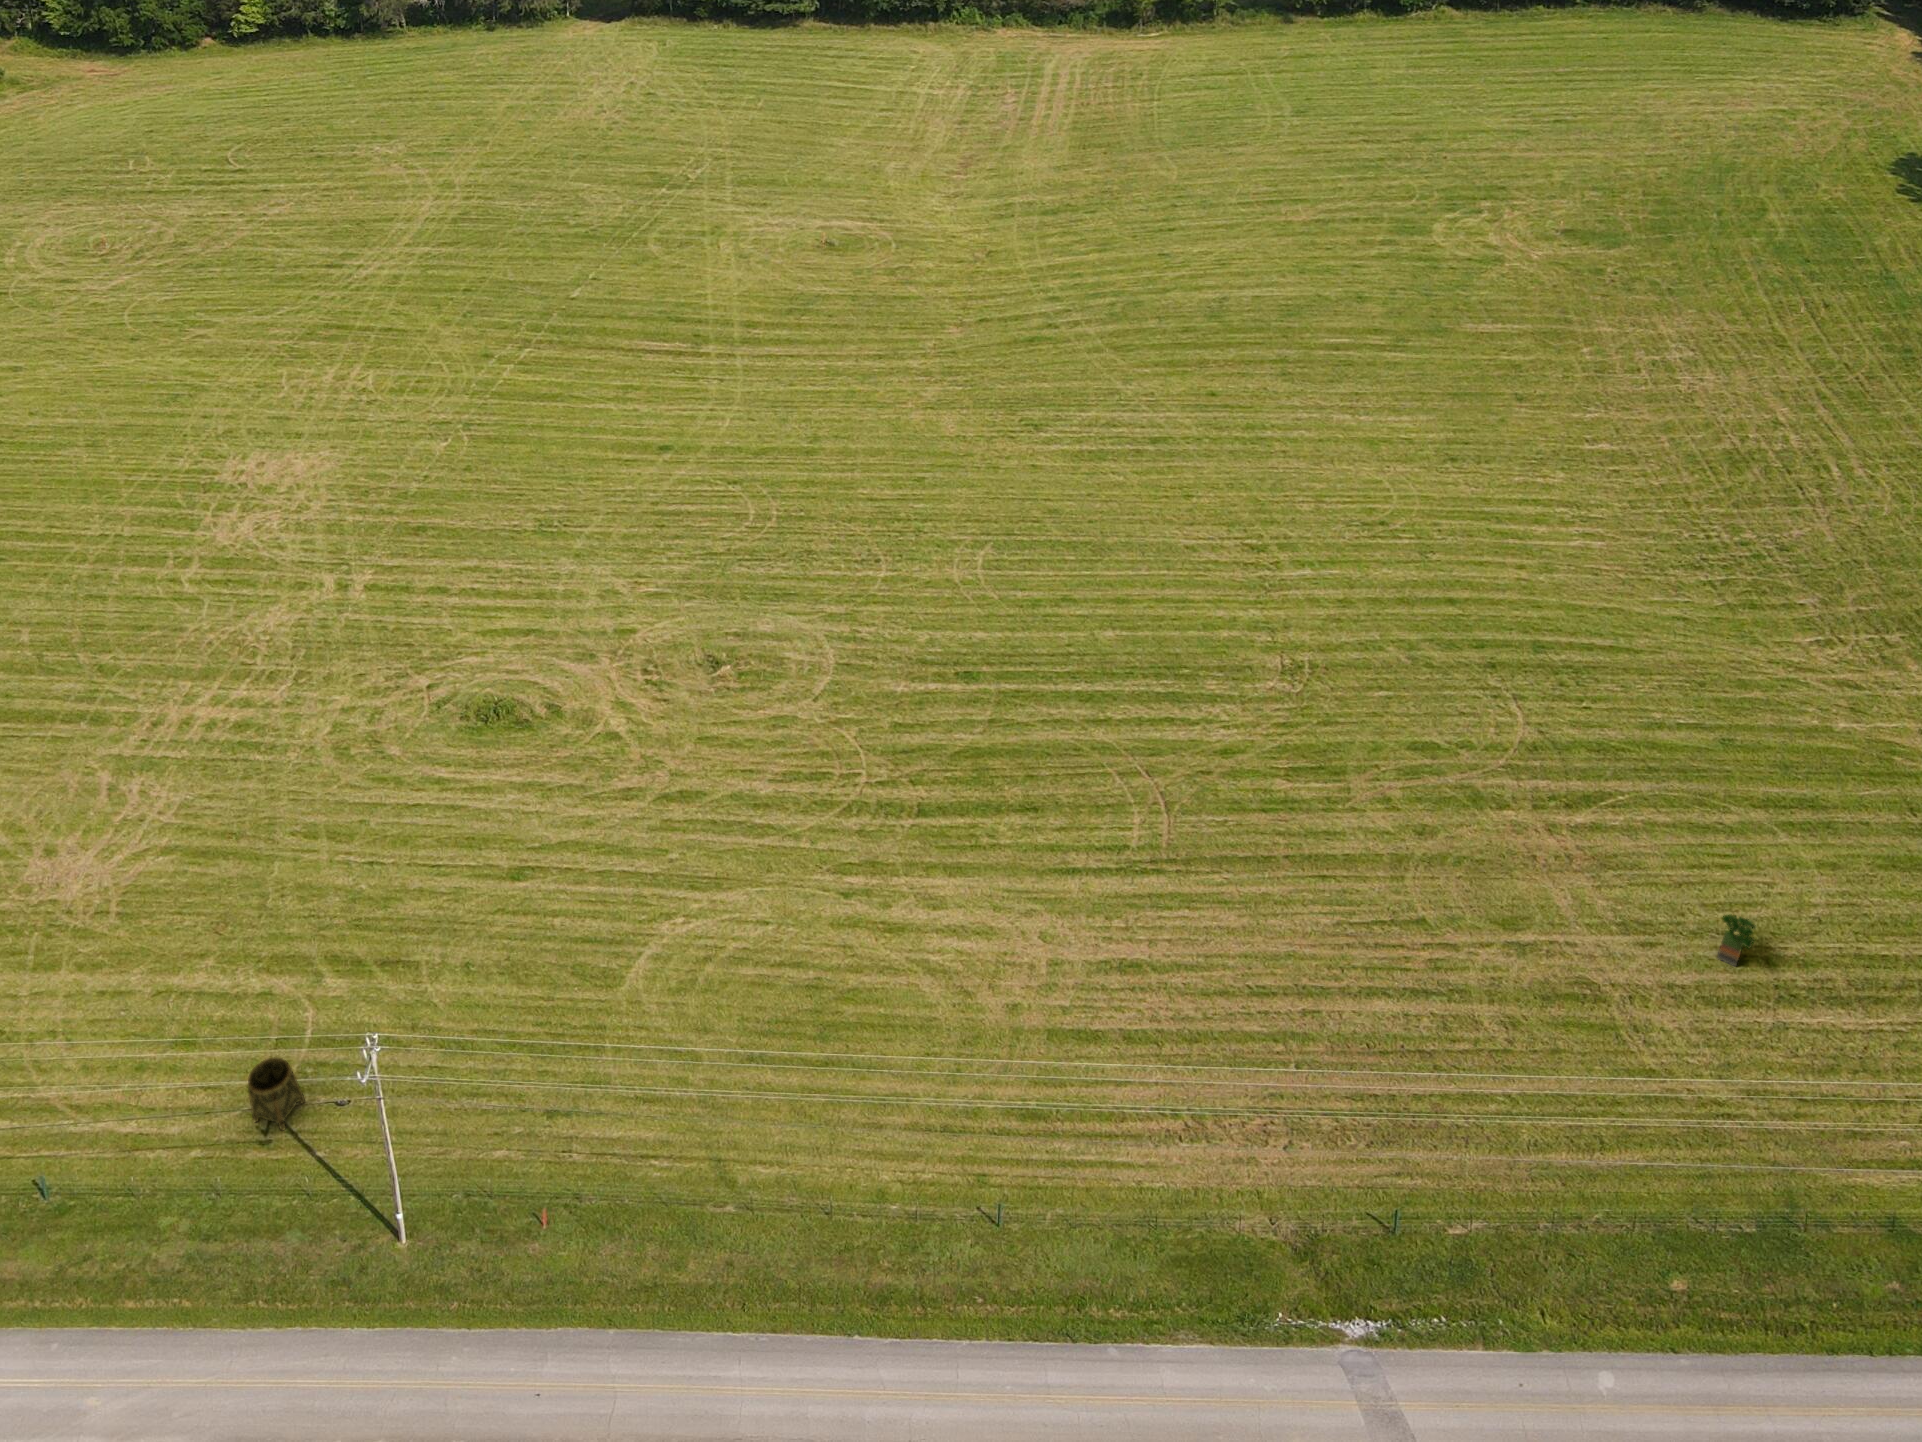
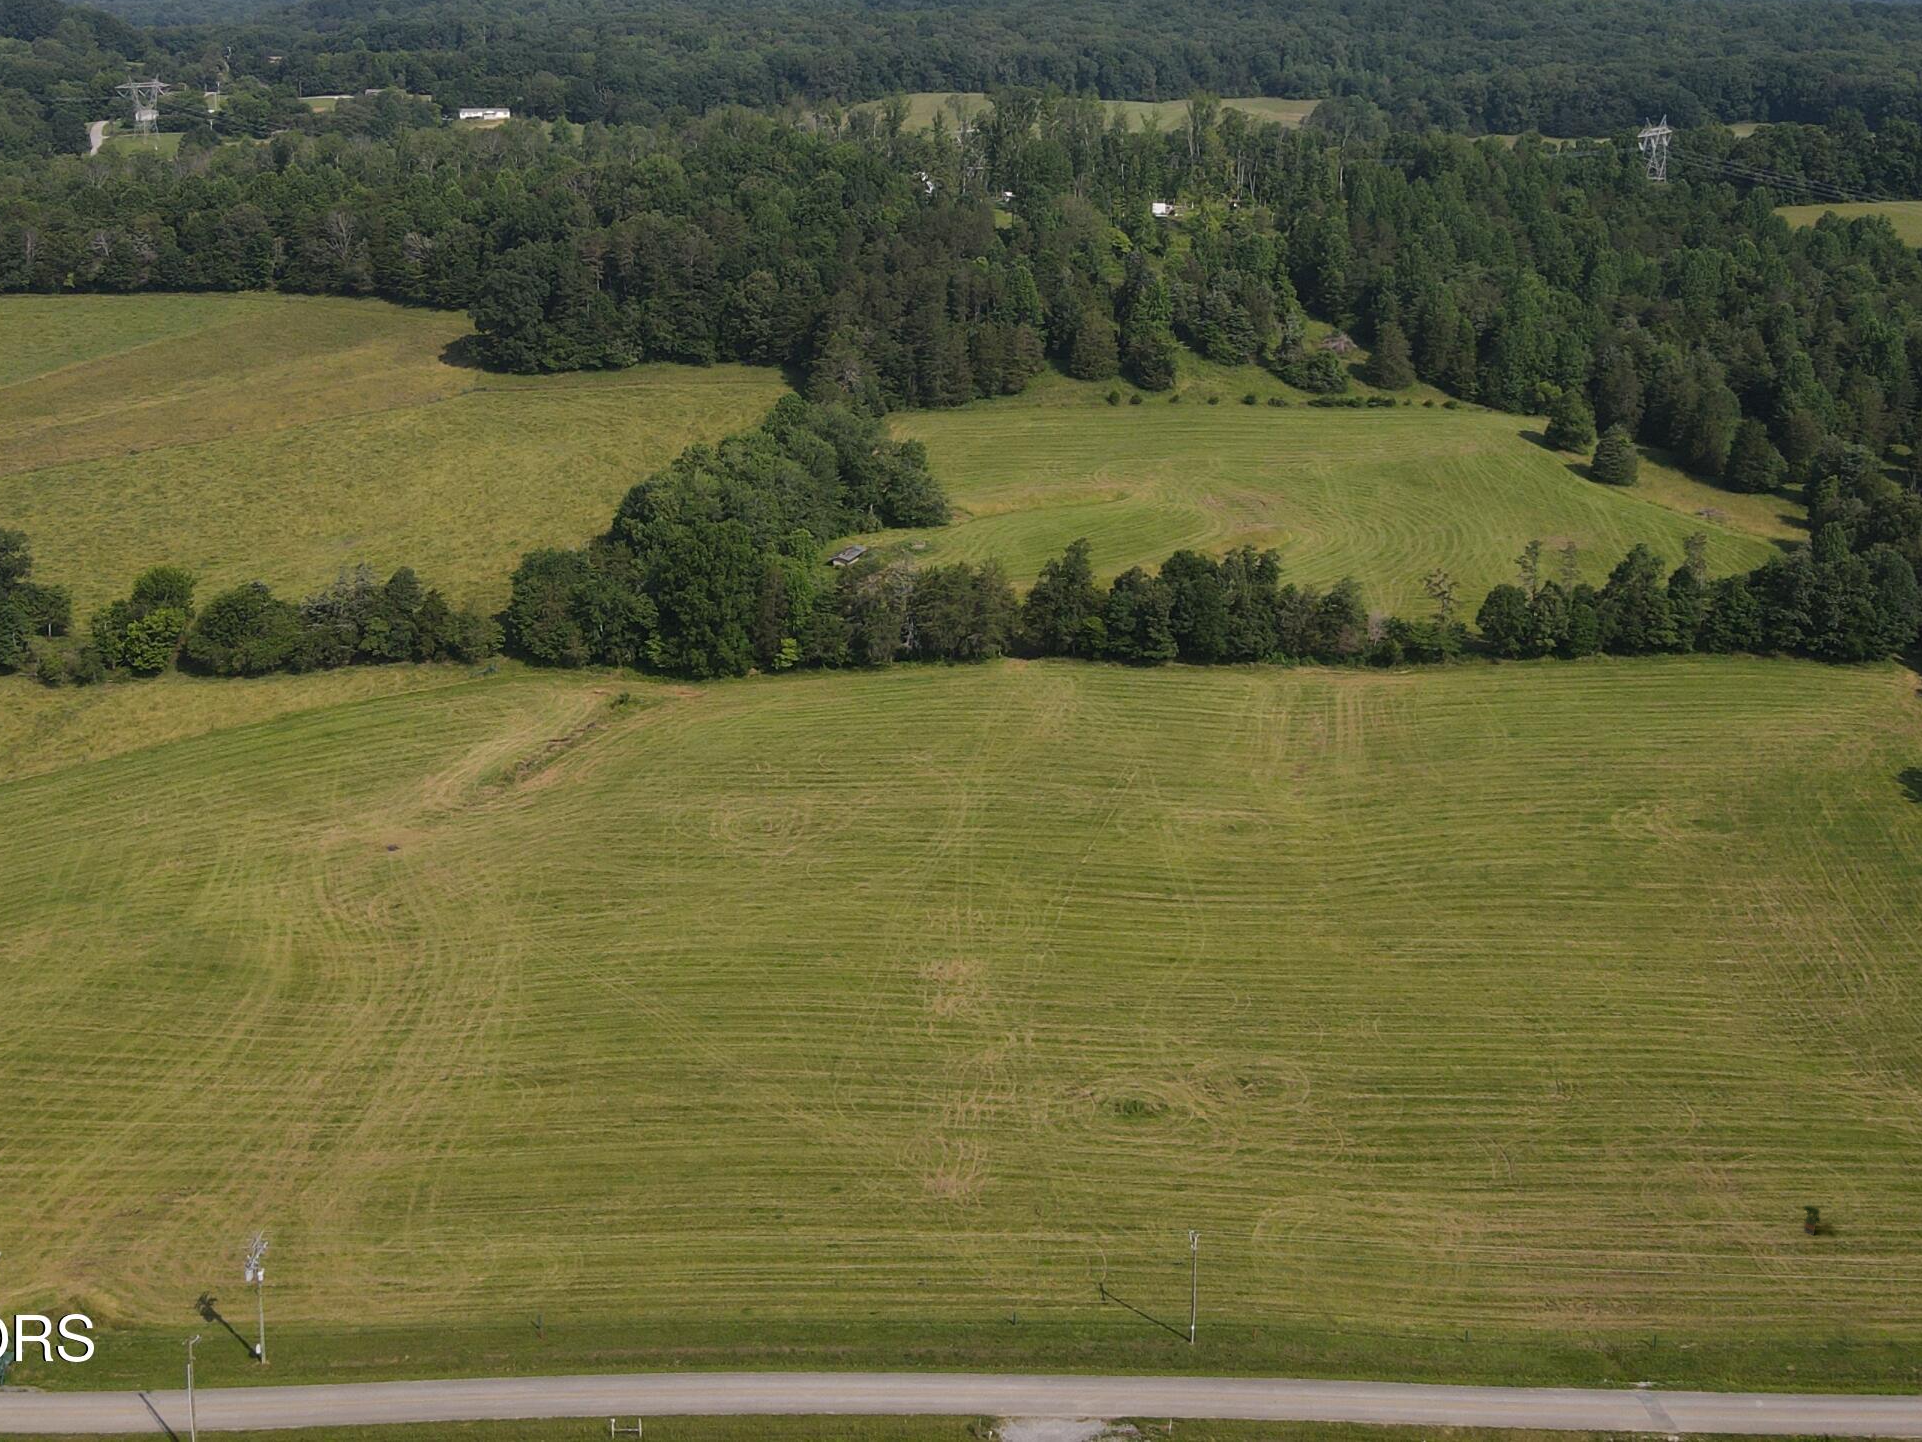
basket: present [248,1057,305,1131] -> none [1096,1262,1117,1301]

